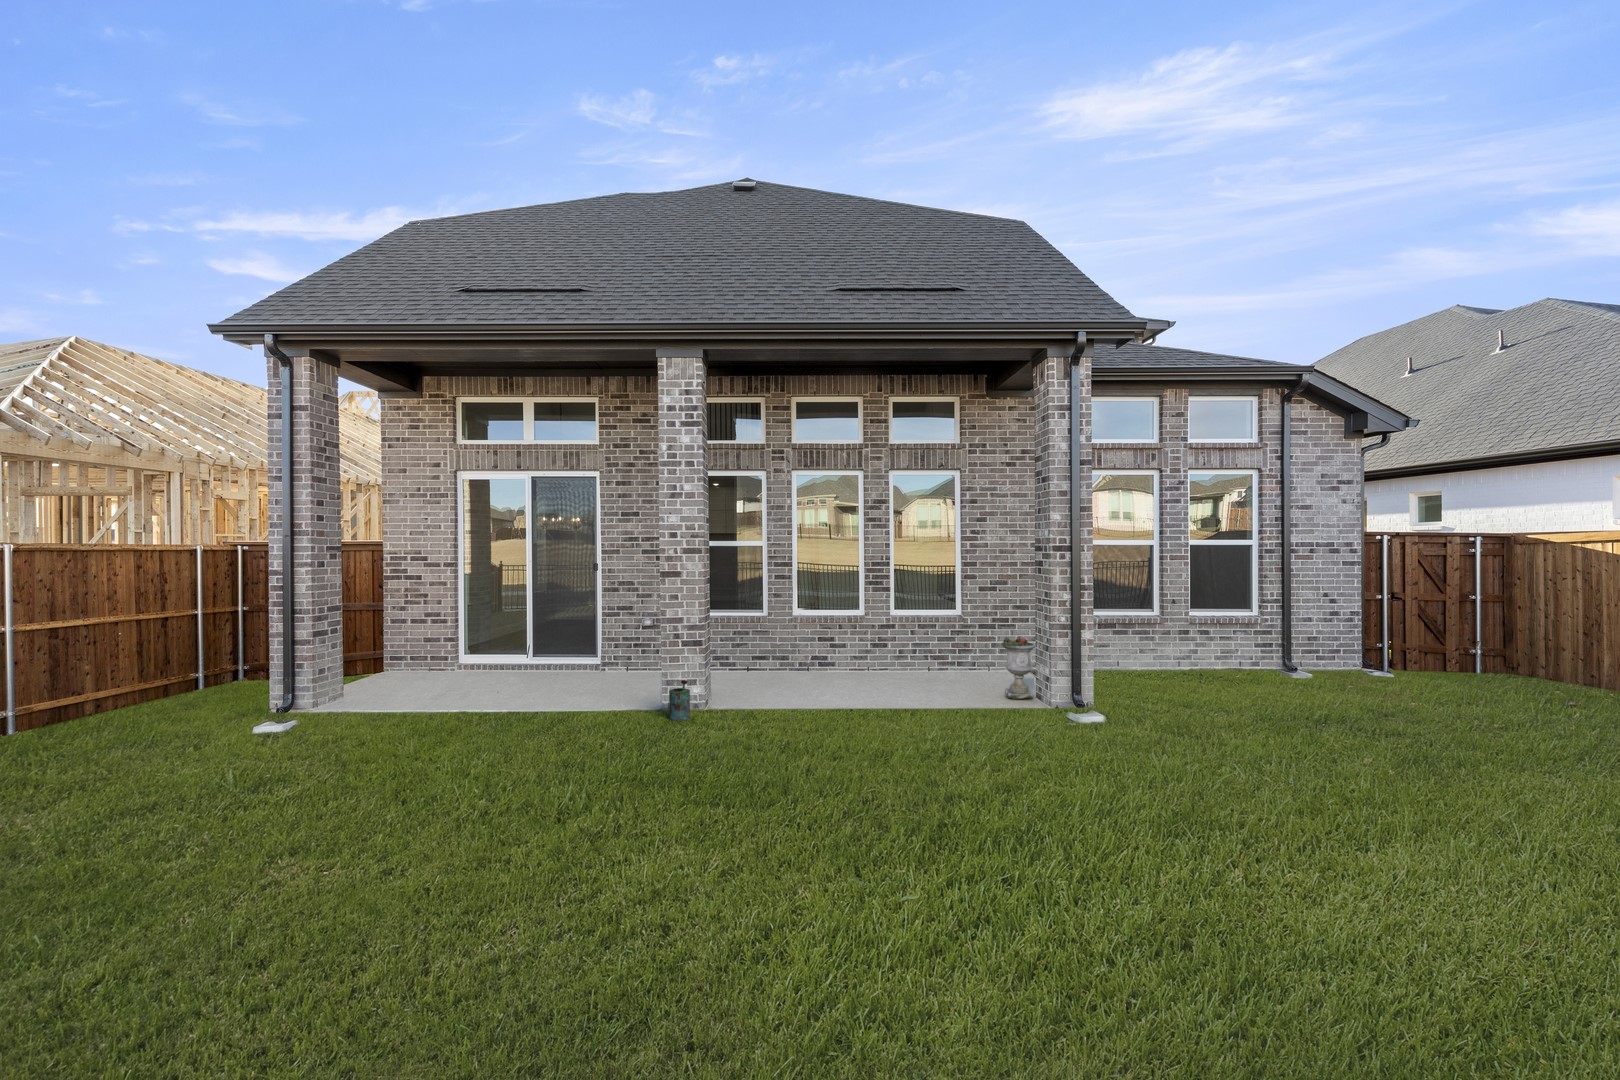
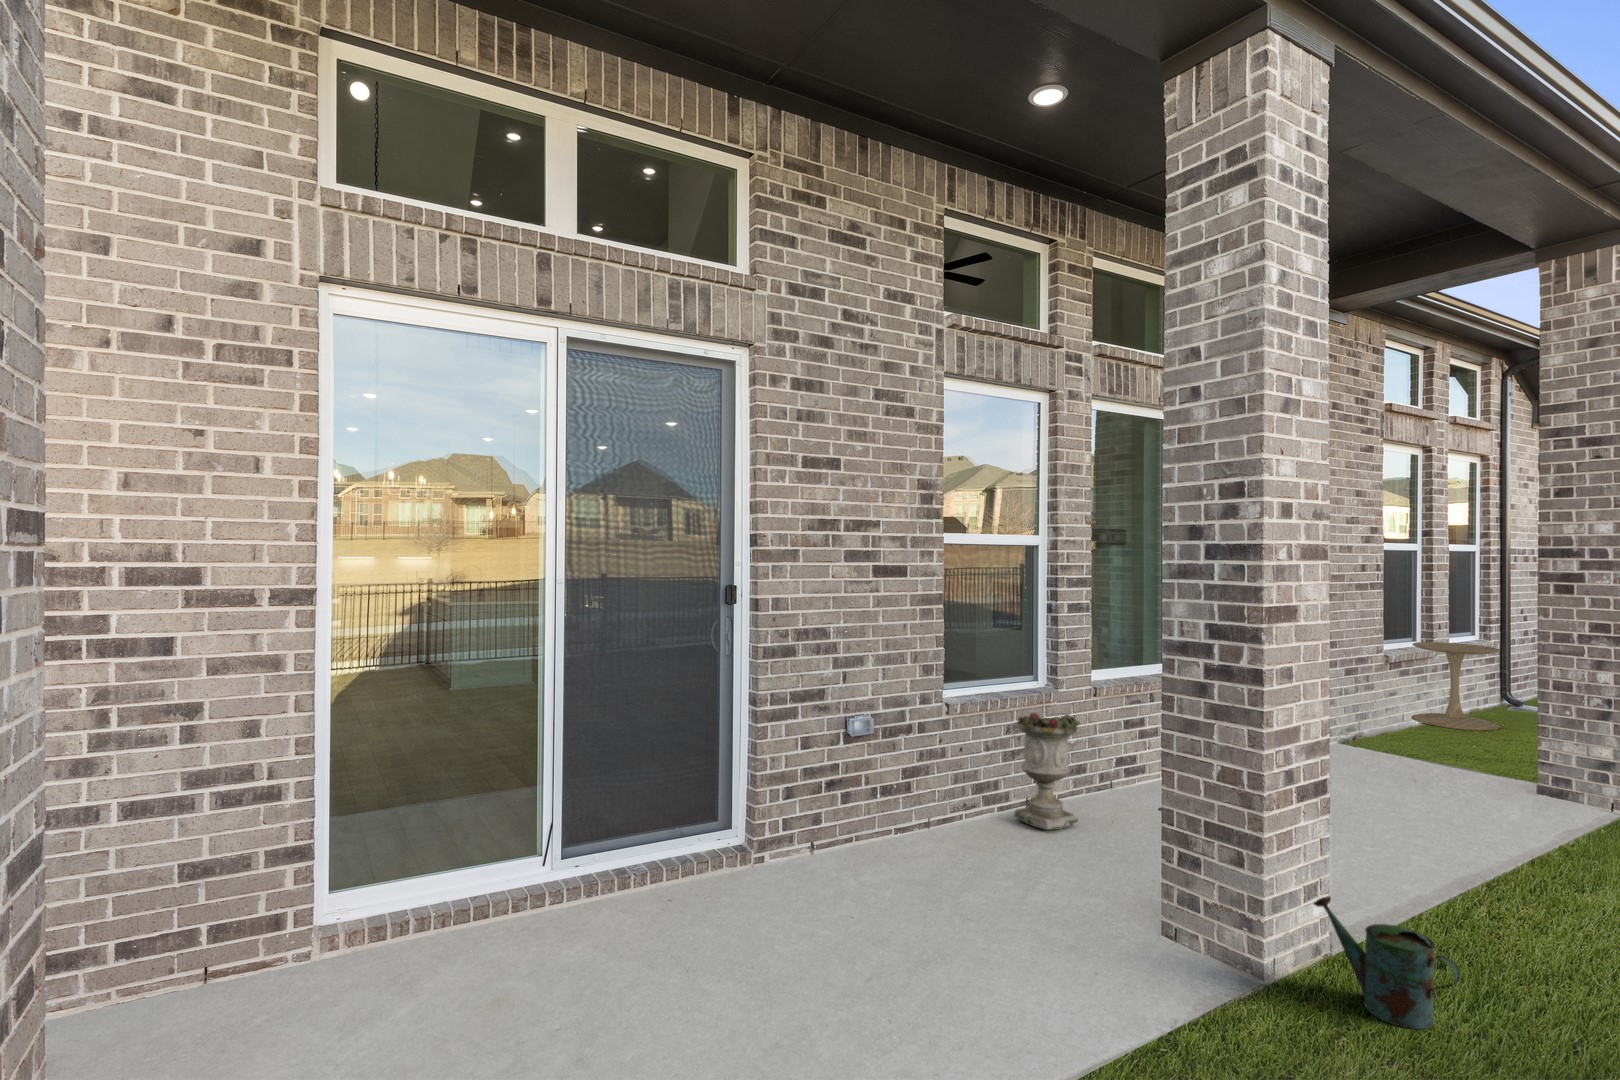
pedestal table: none [1152,613,1210,677] -> present [1411,642,1500,731]
planter: present [1001,637,1035,699] -> present [1015,713,1080,830]

